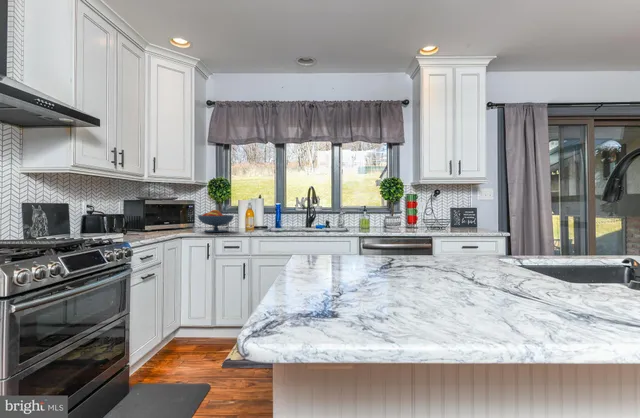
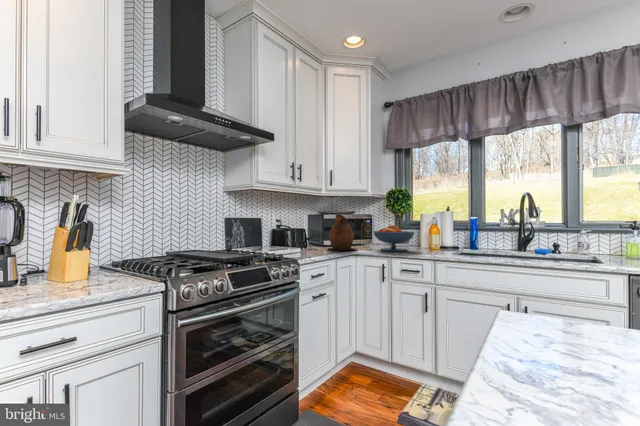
ceramic pitcher: none [149,200,184,234] -> present [328,214,356,250]

